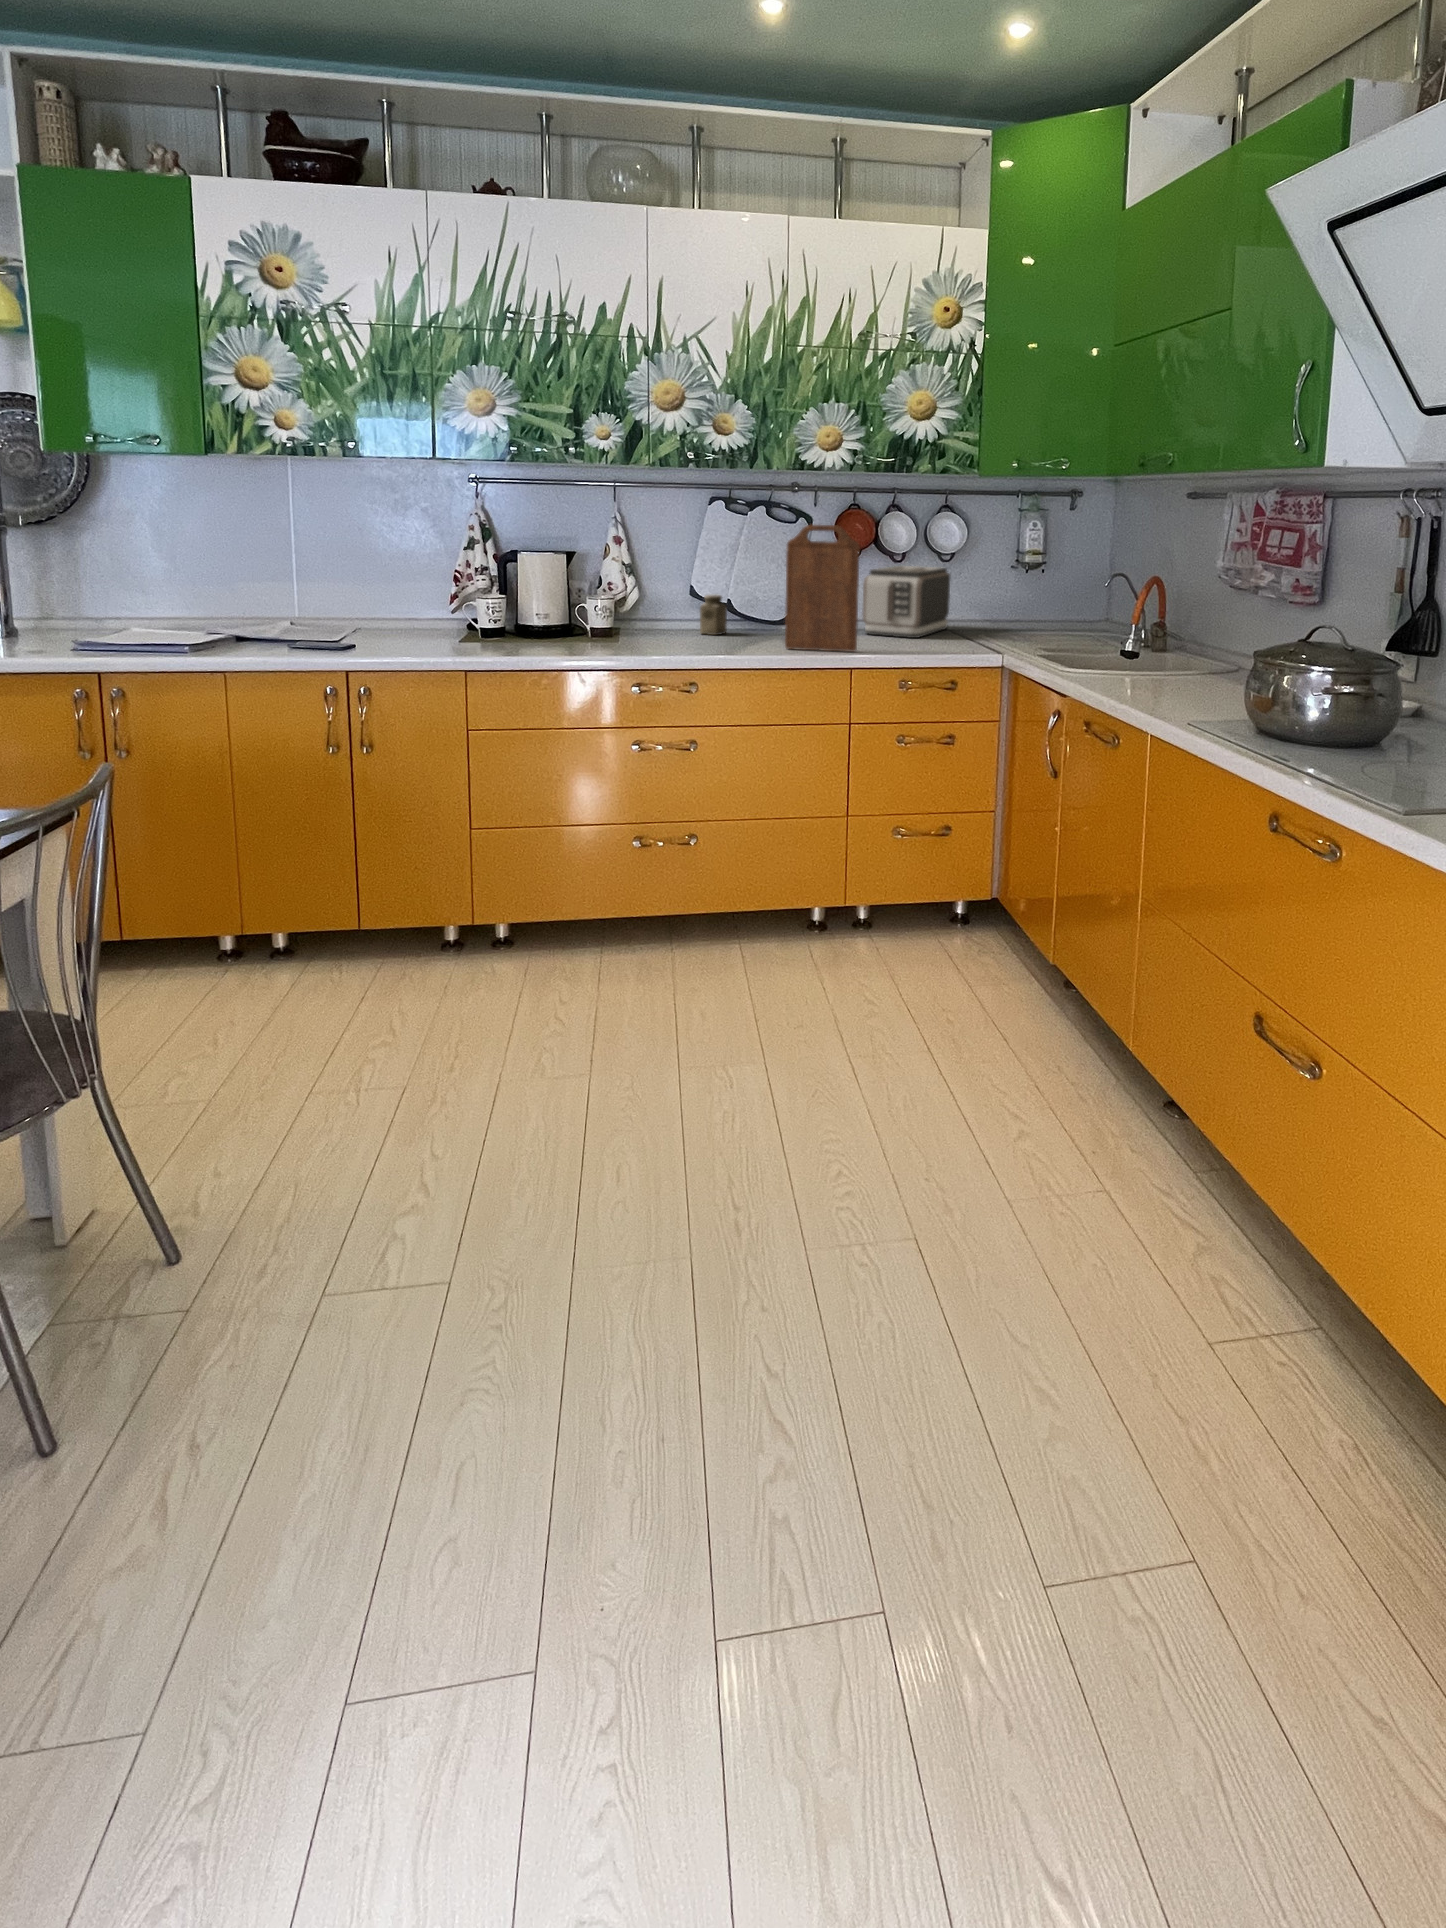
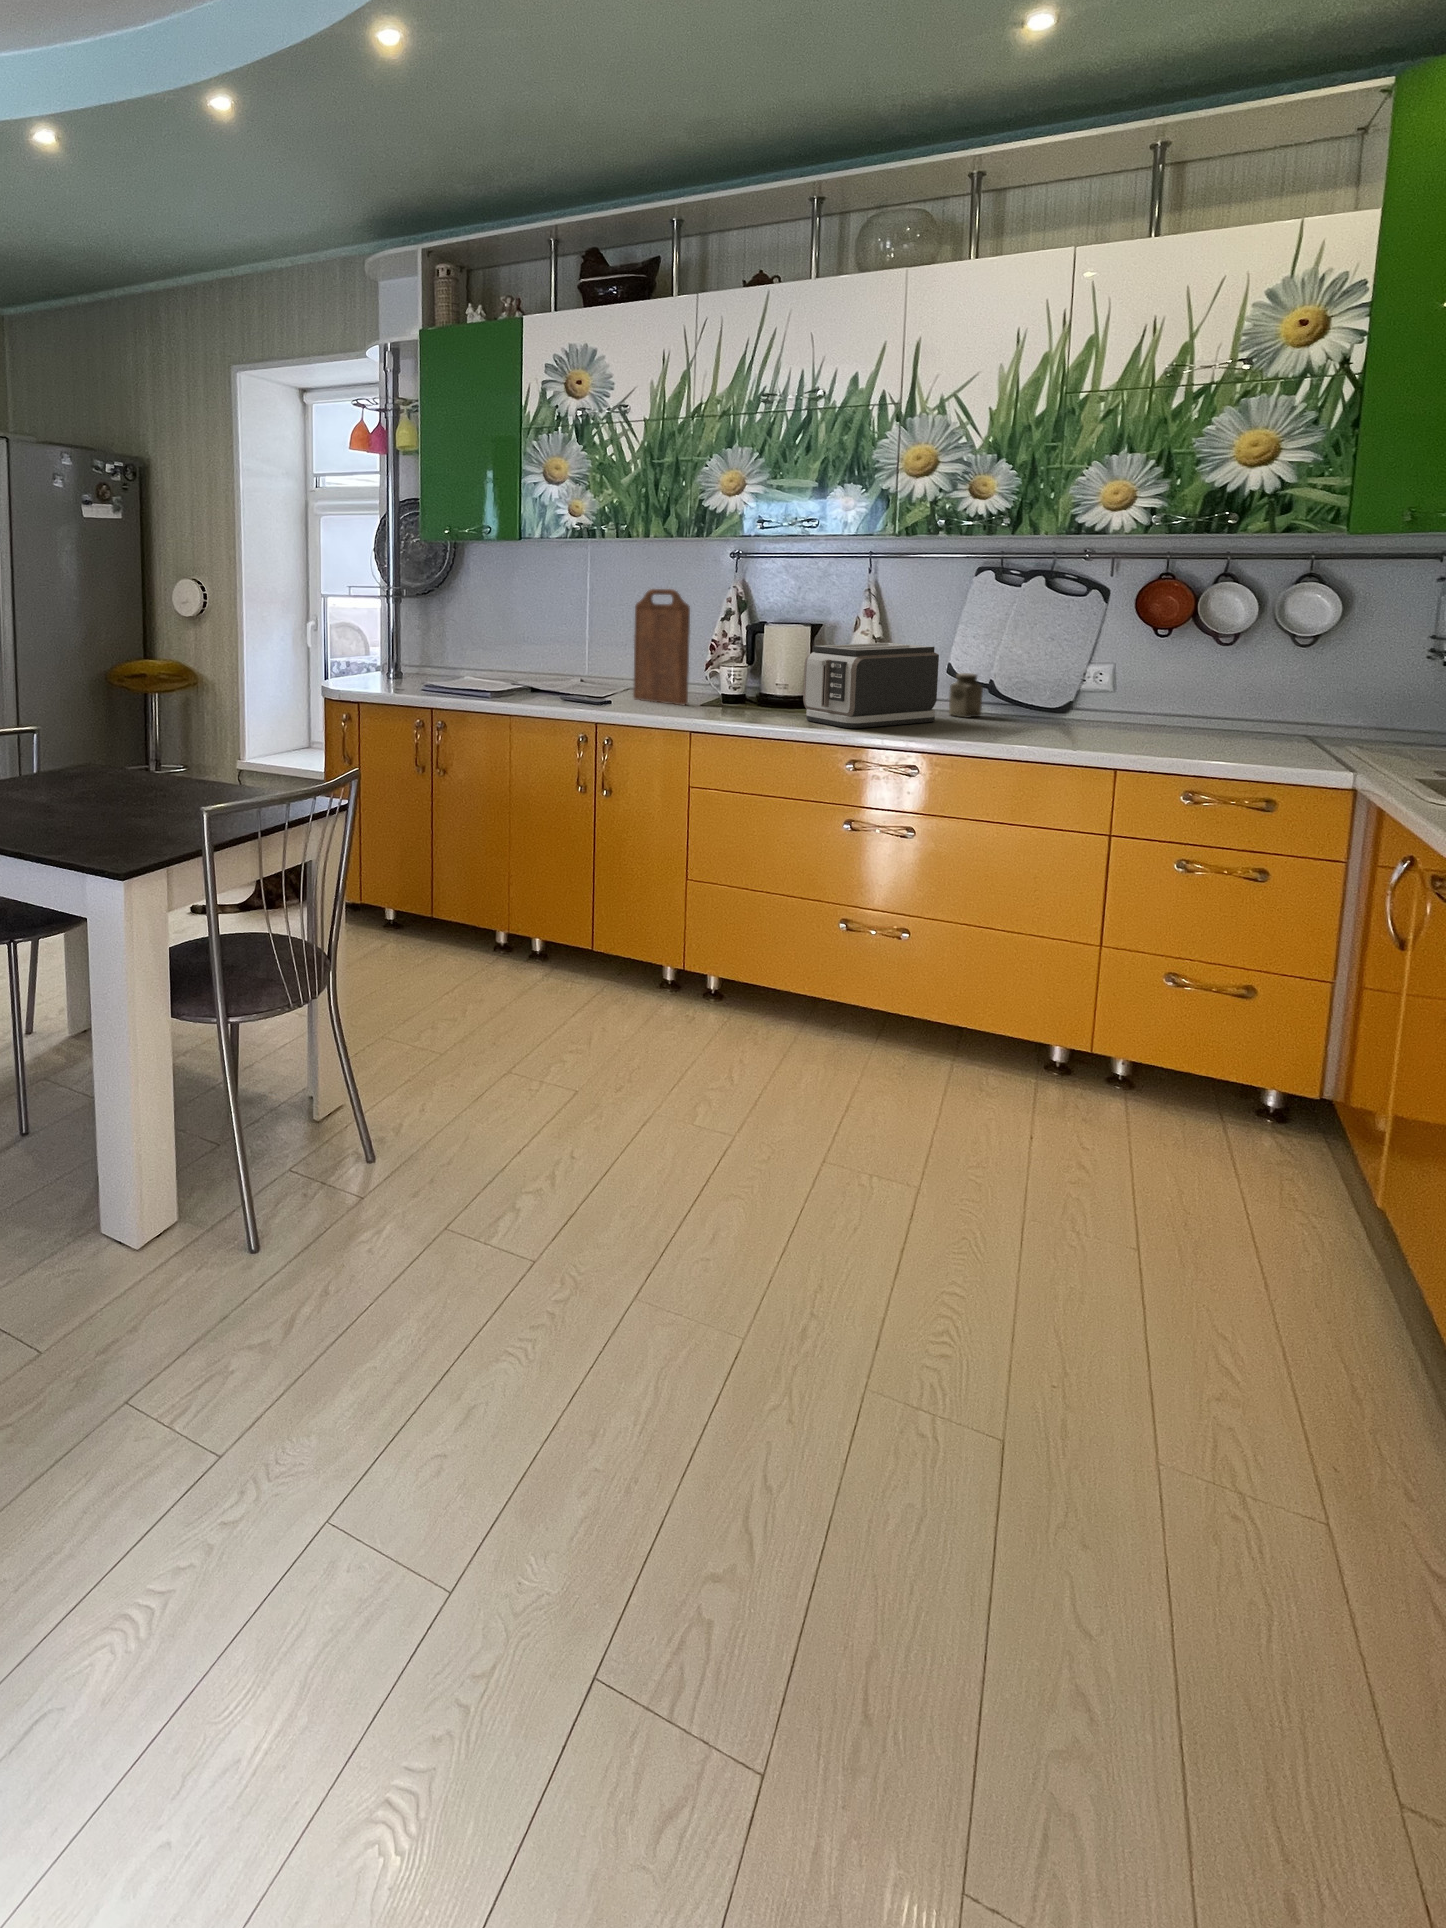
cutting board: present [785,525,860,652] -> present [633,589,690,705]
toaster: present [863,566,950,638] -> present [803,643,939,728]

